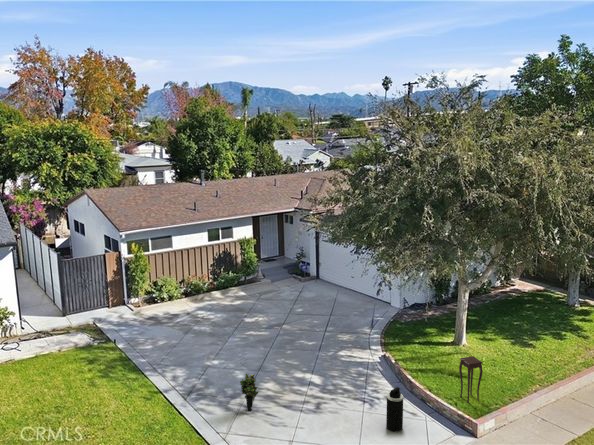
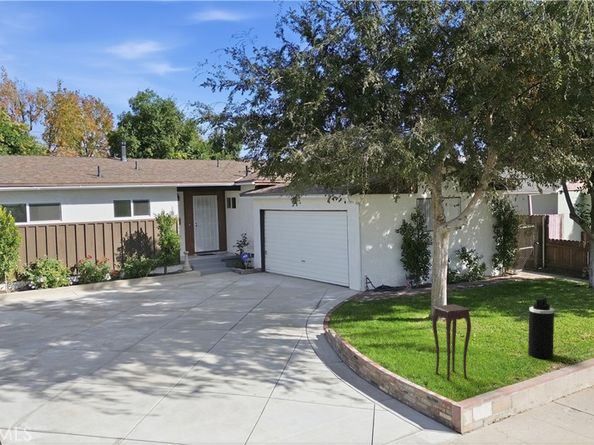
potted plant: present [240,374,258,411] -> none [60,335,94,397]
trash can: present [386,387,403,432] -> present [528,298,554,359]

